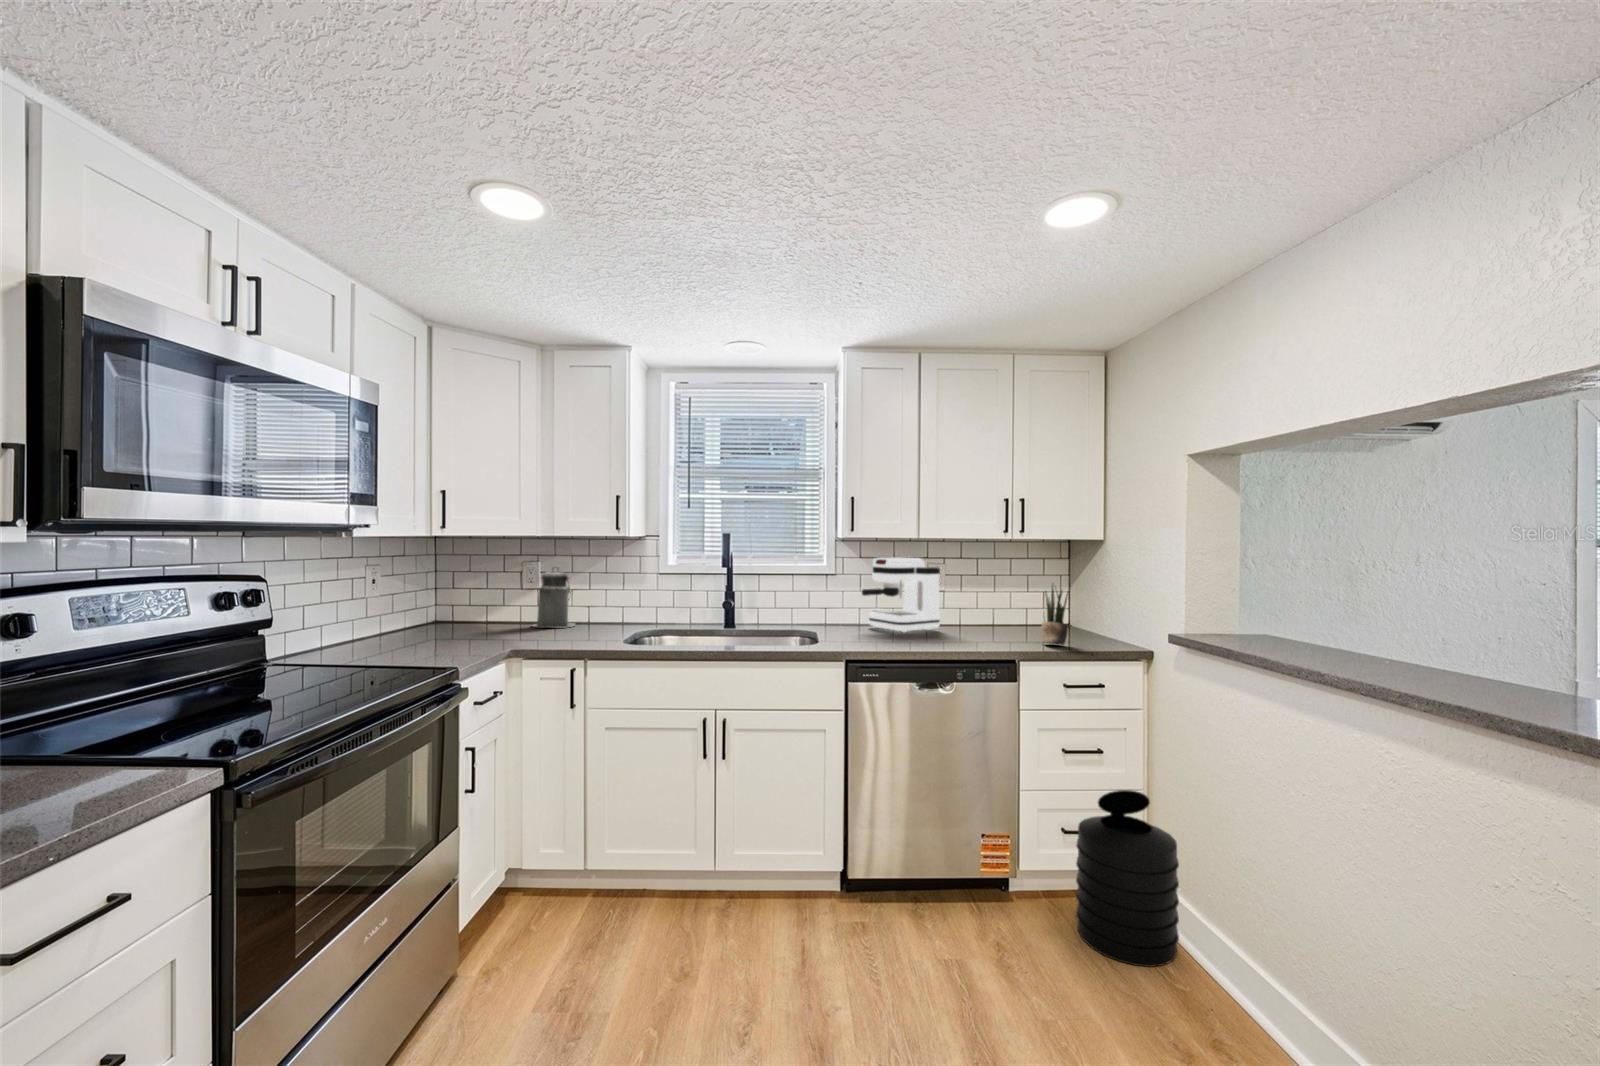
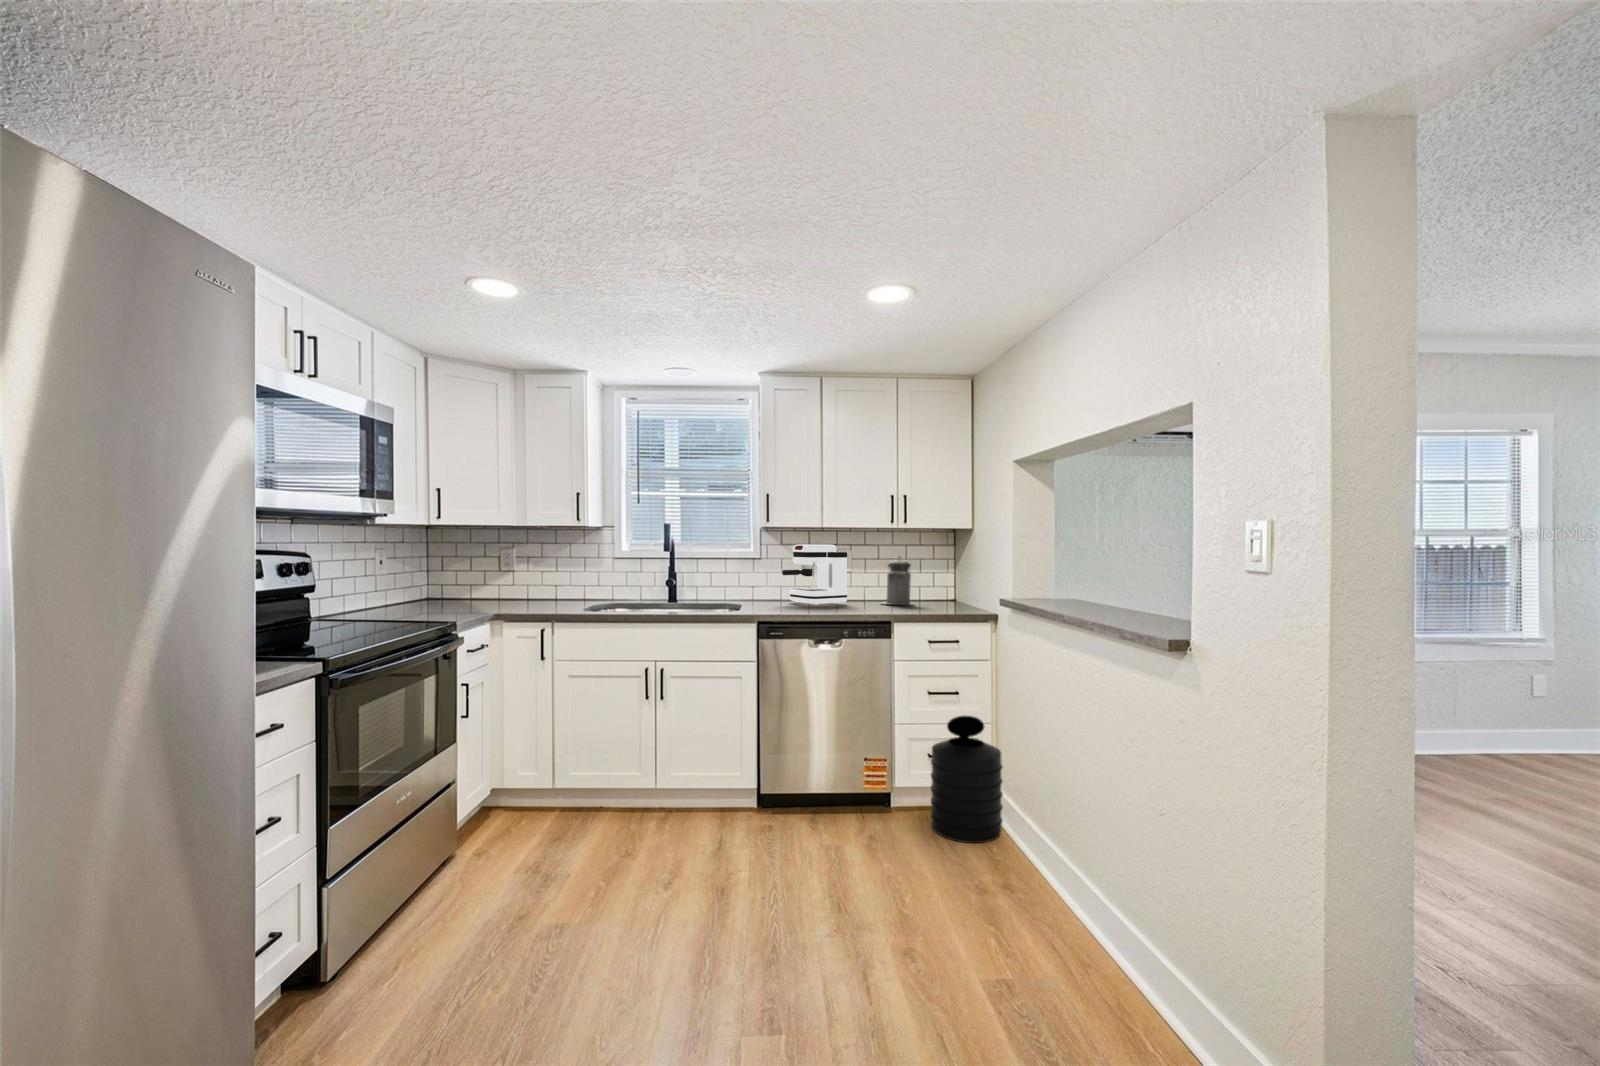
canister: present [533,571,575,628] -> present [882,560,913,605]
potted plant: present [1041,587,1069,645] -> none [919,562,941,611]

